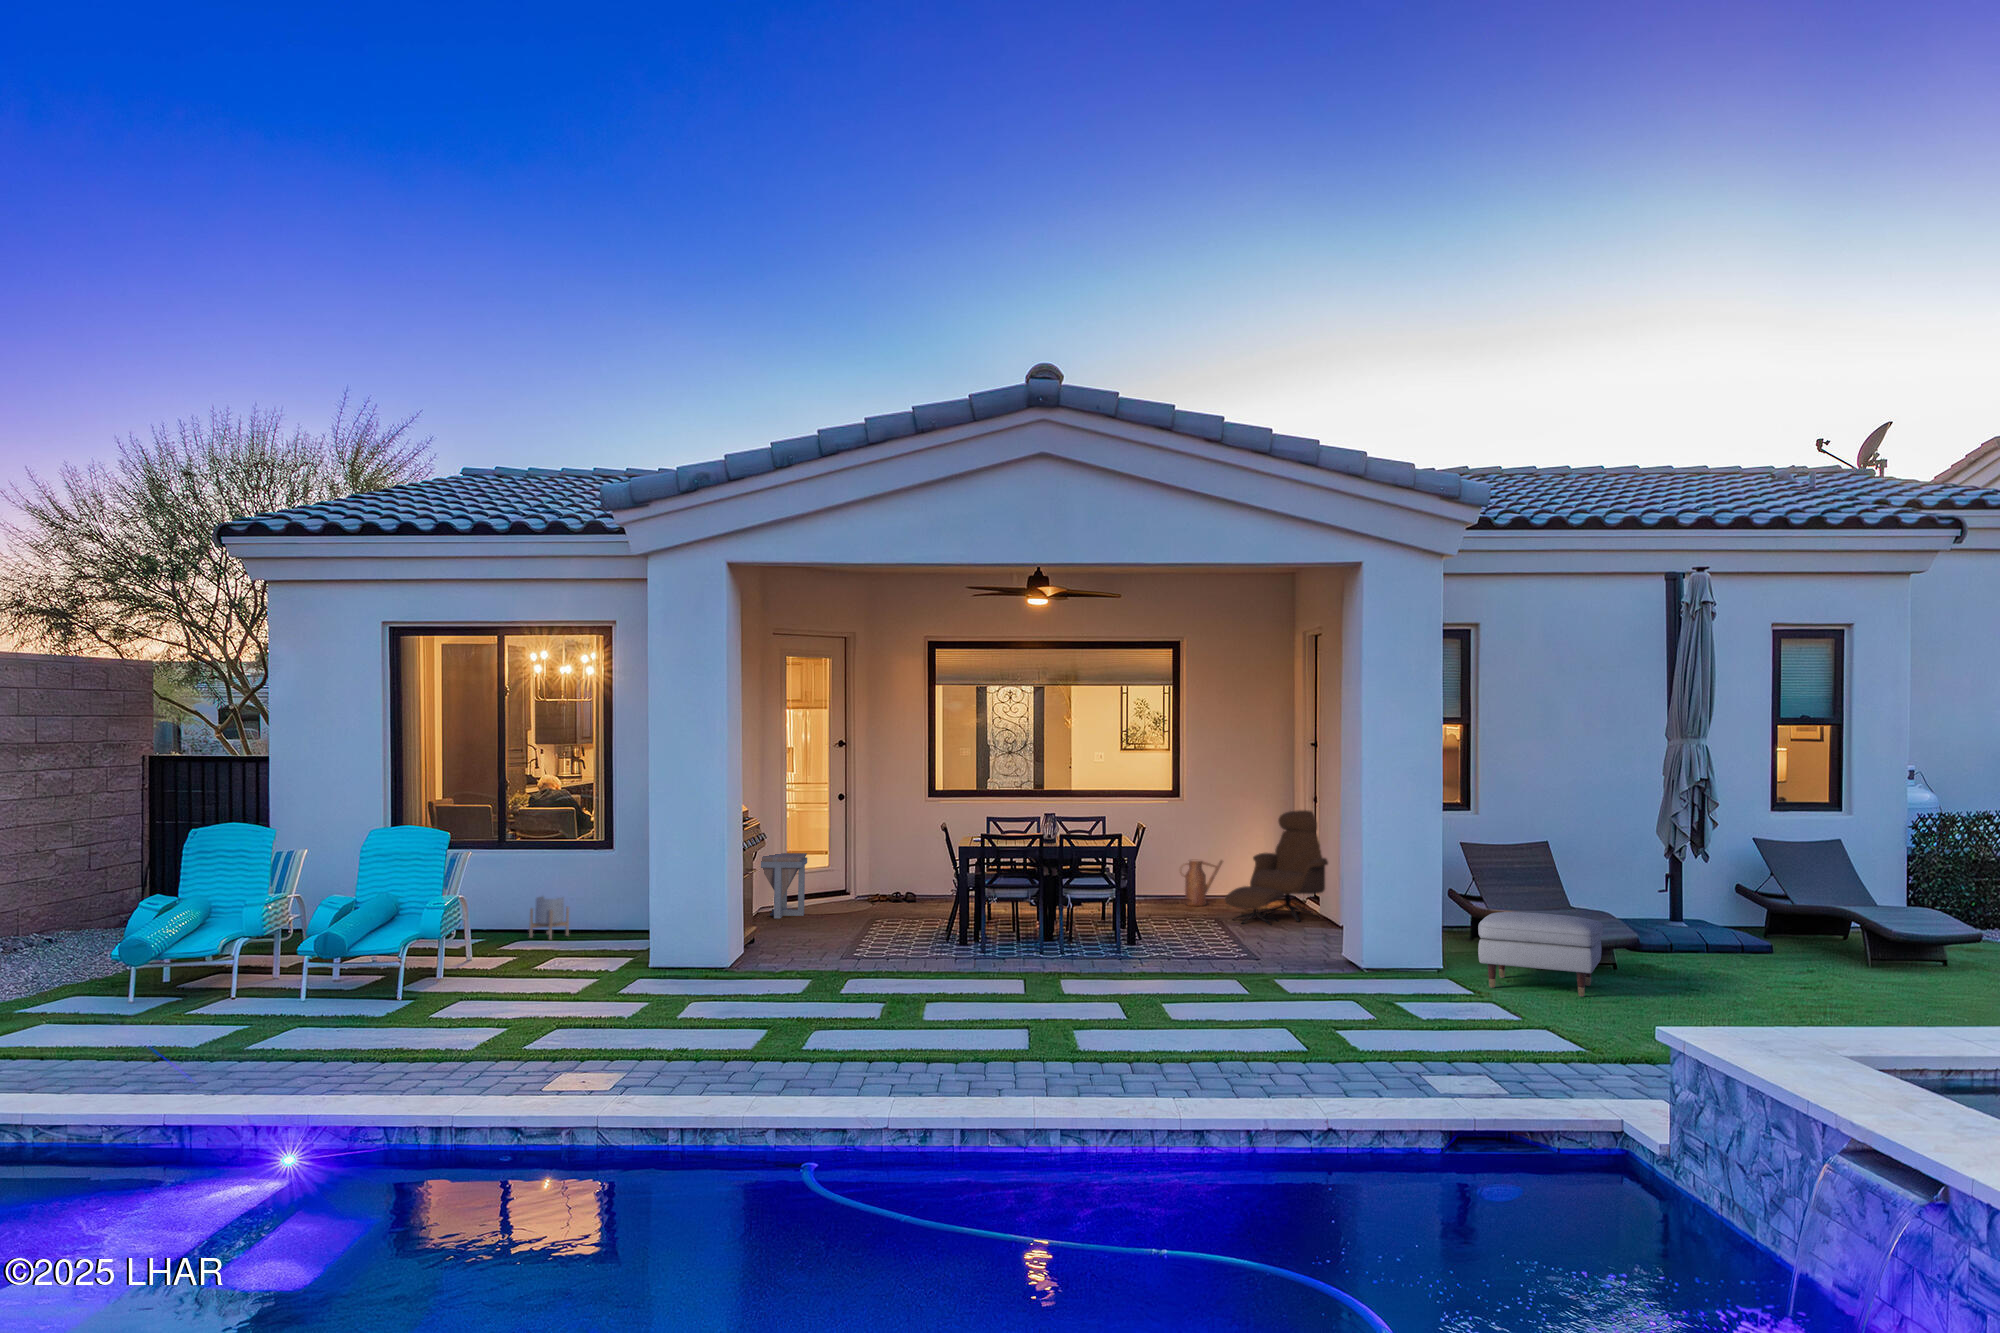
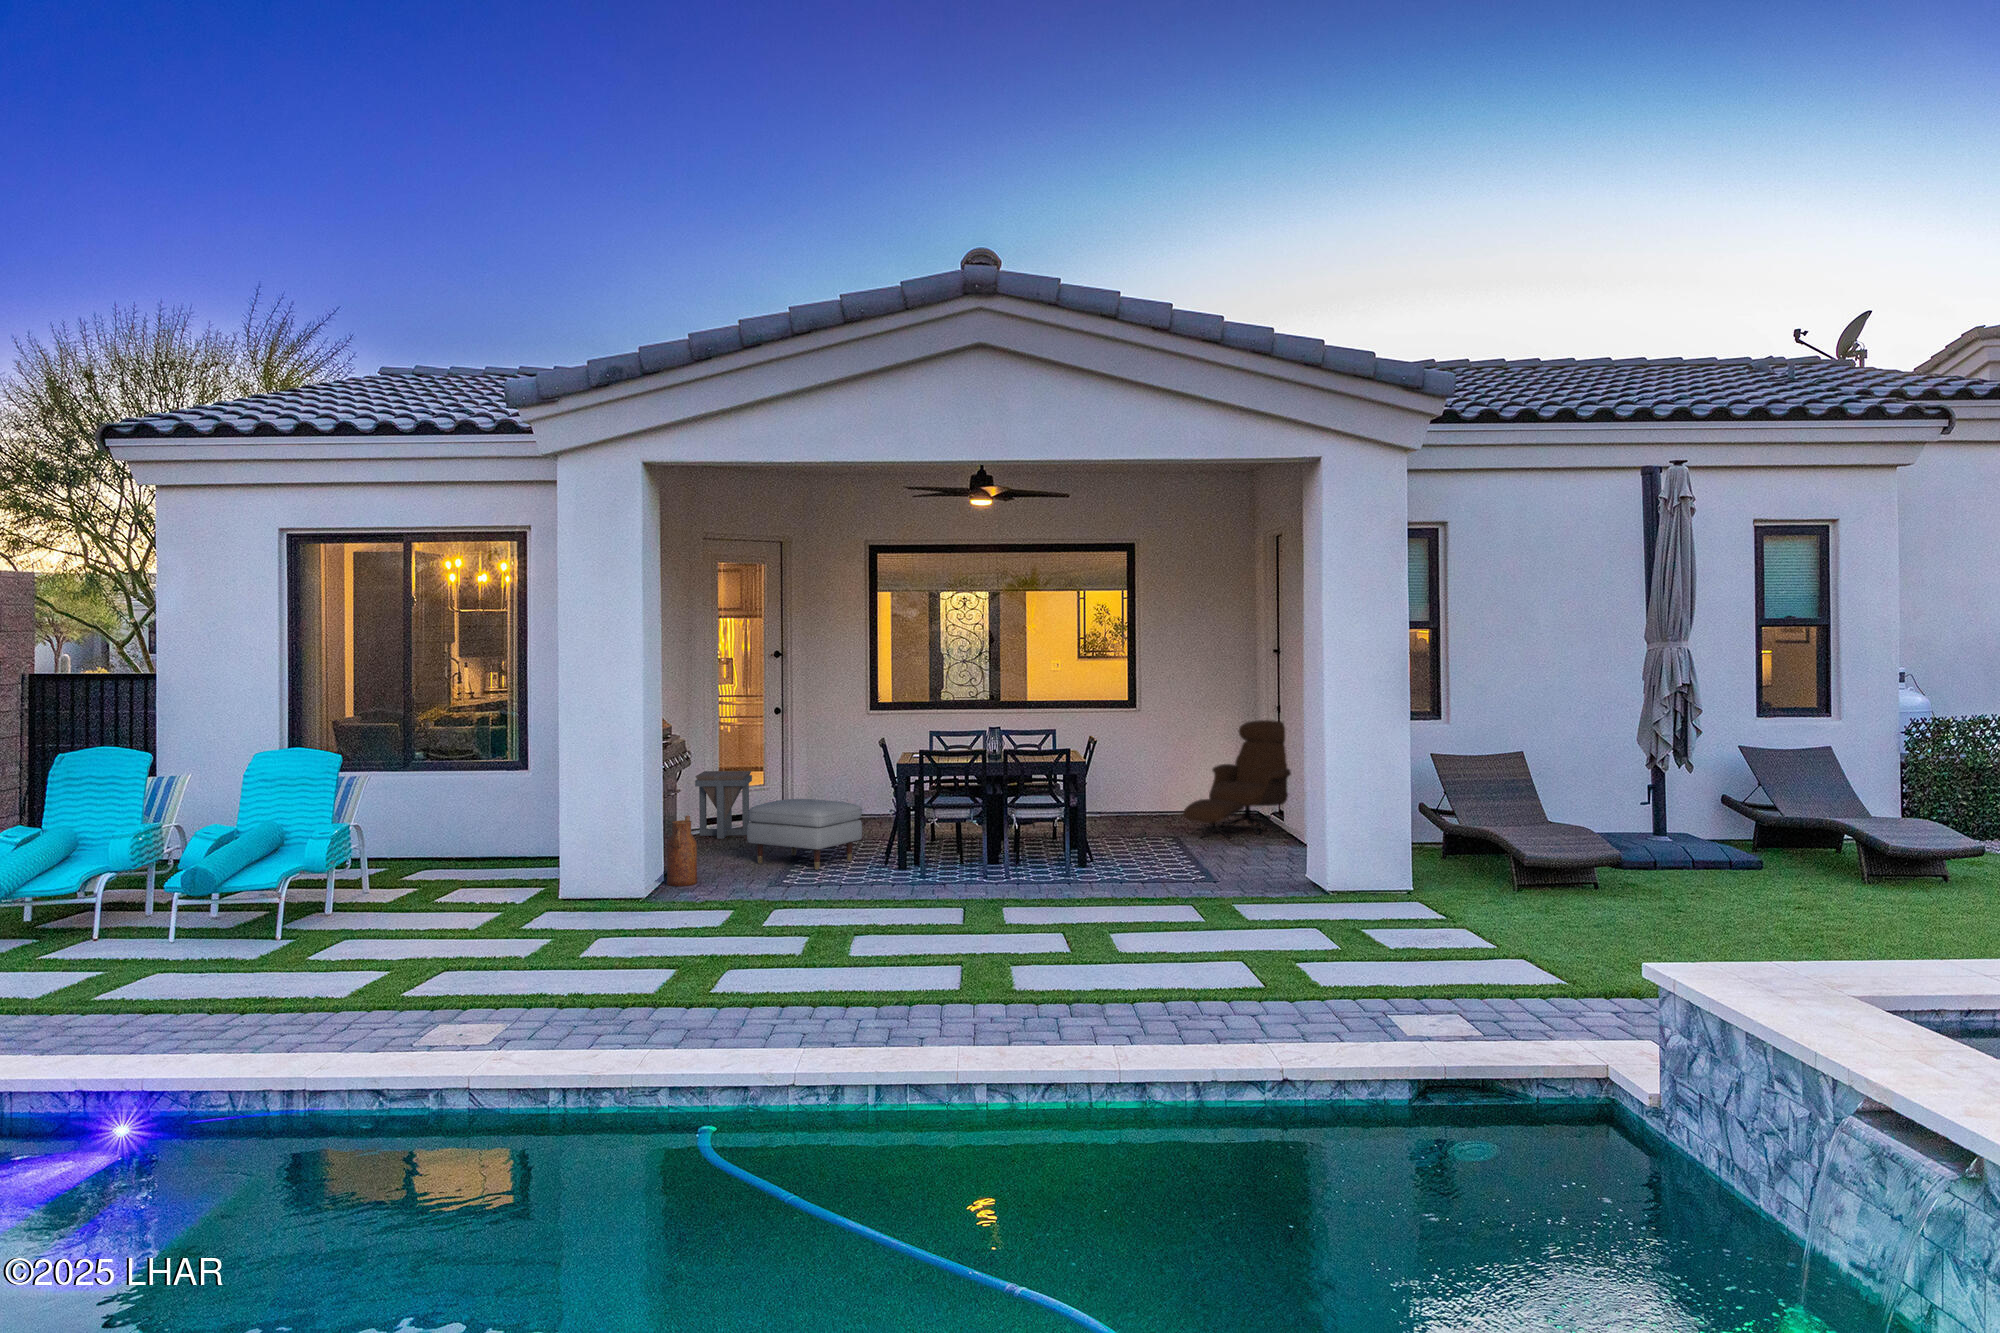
watering can: present [1180,860,1223,906] -> present [667,815,697,886]
planter: present [529,897,569,939] -> none [455,820,497,865]
ottoman: present [1478,912,1603,997] -> present [747,799,862,870]

